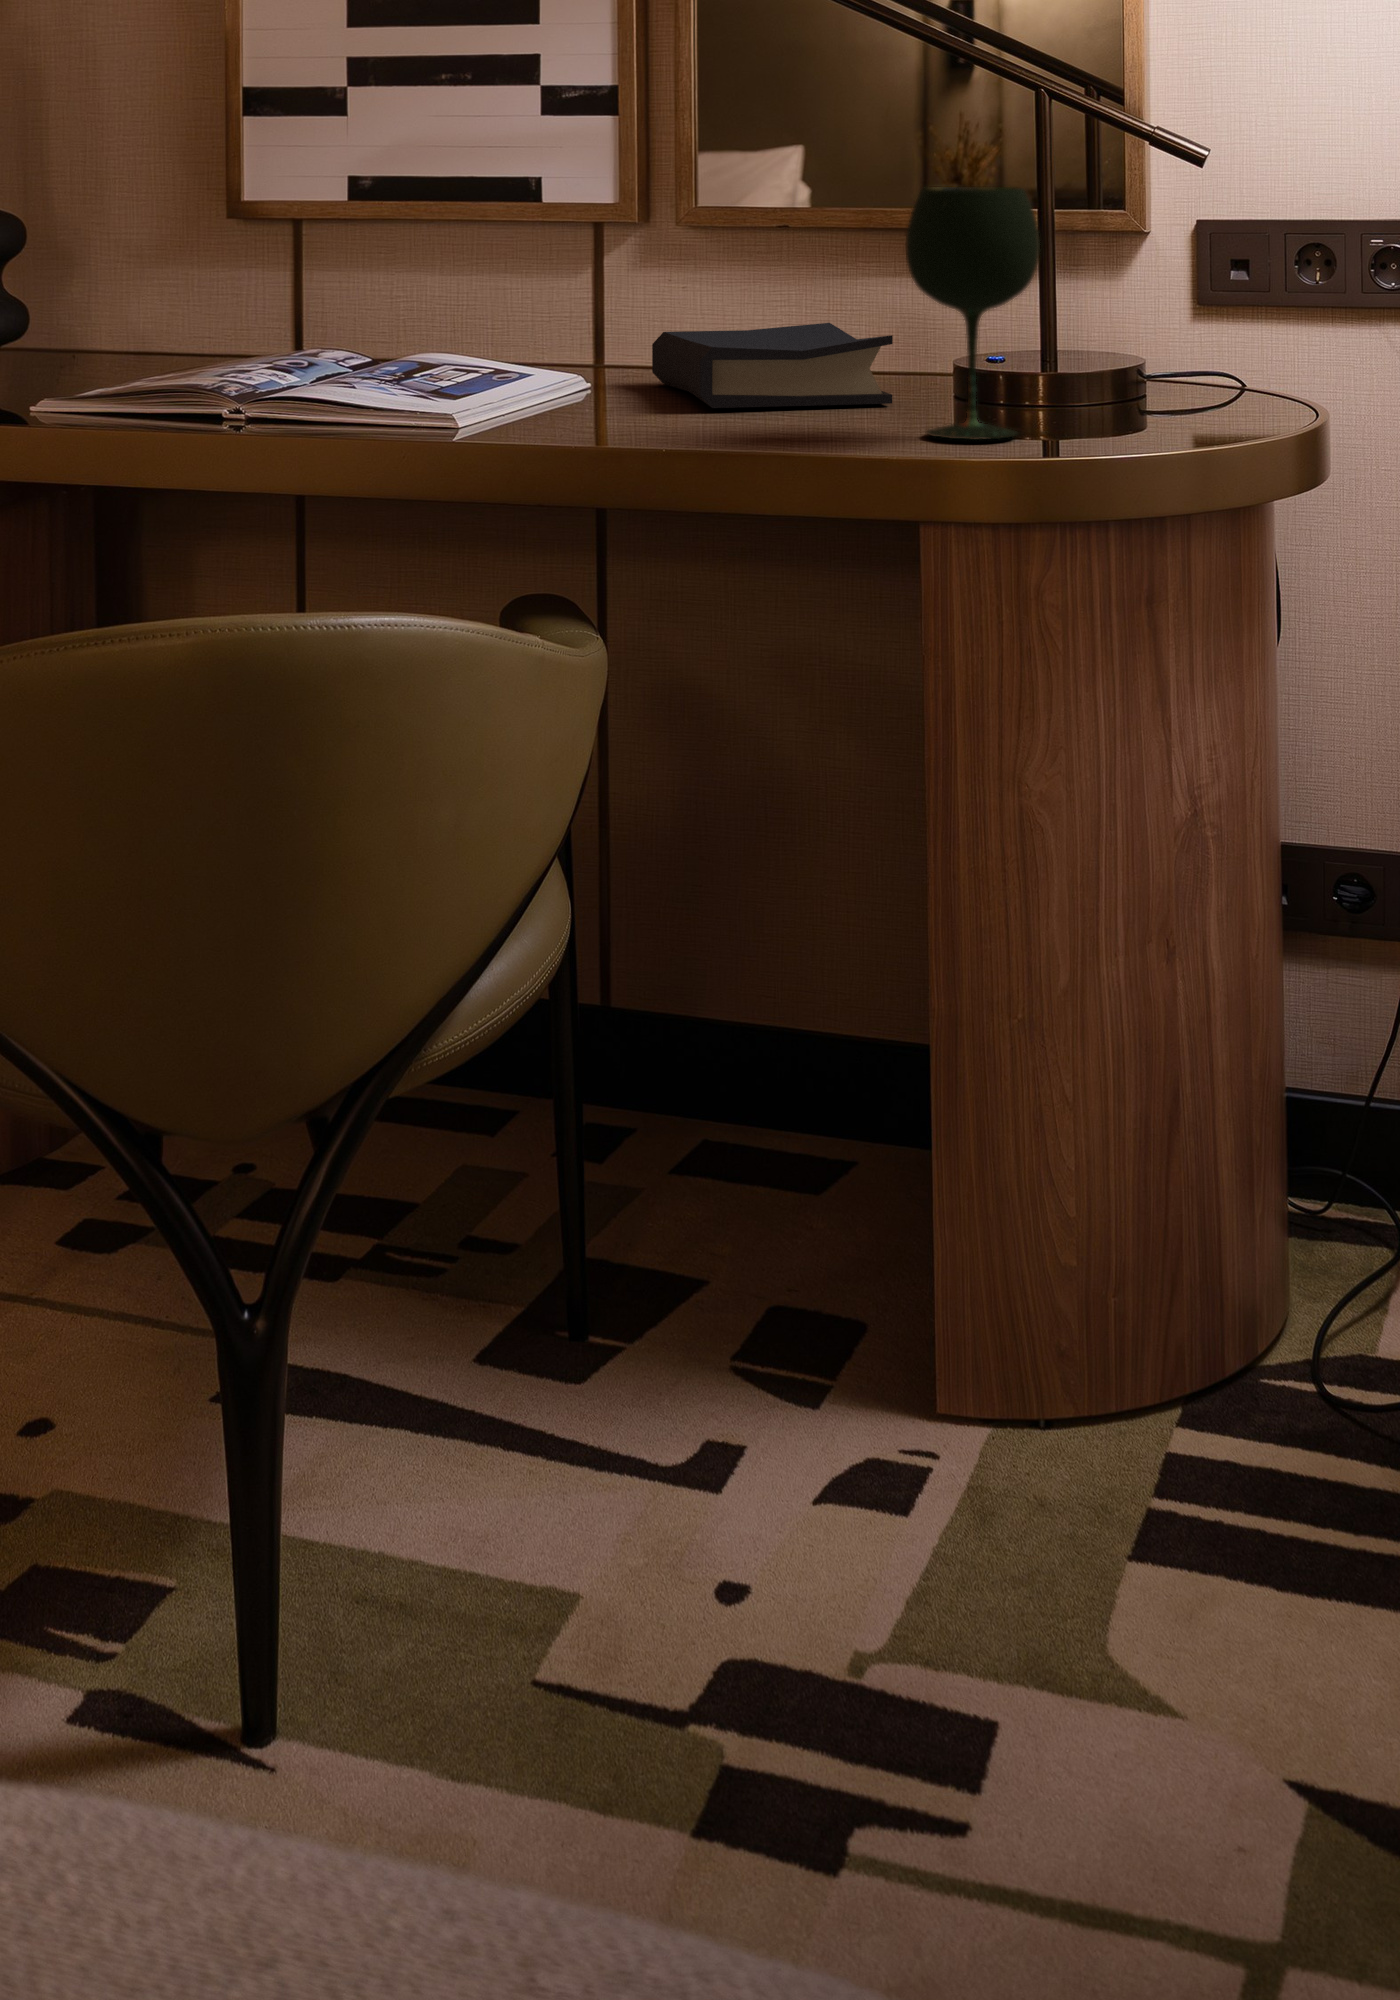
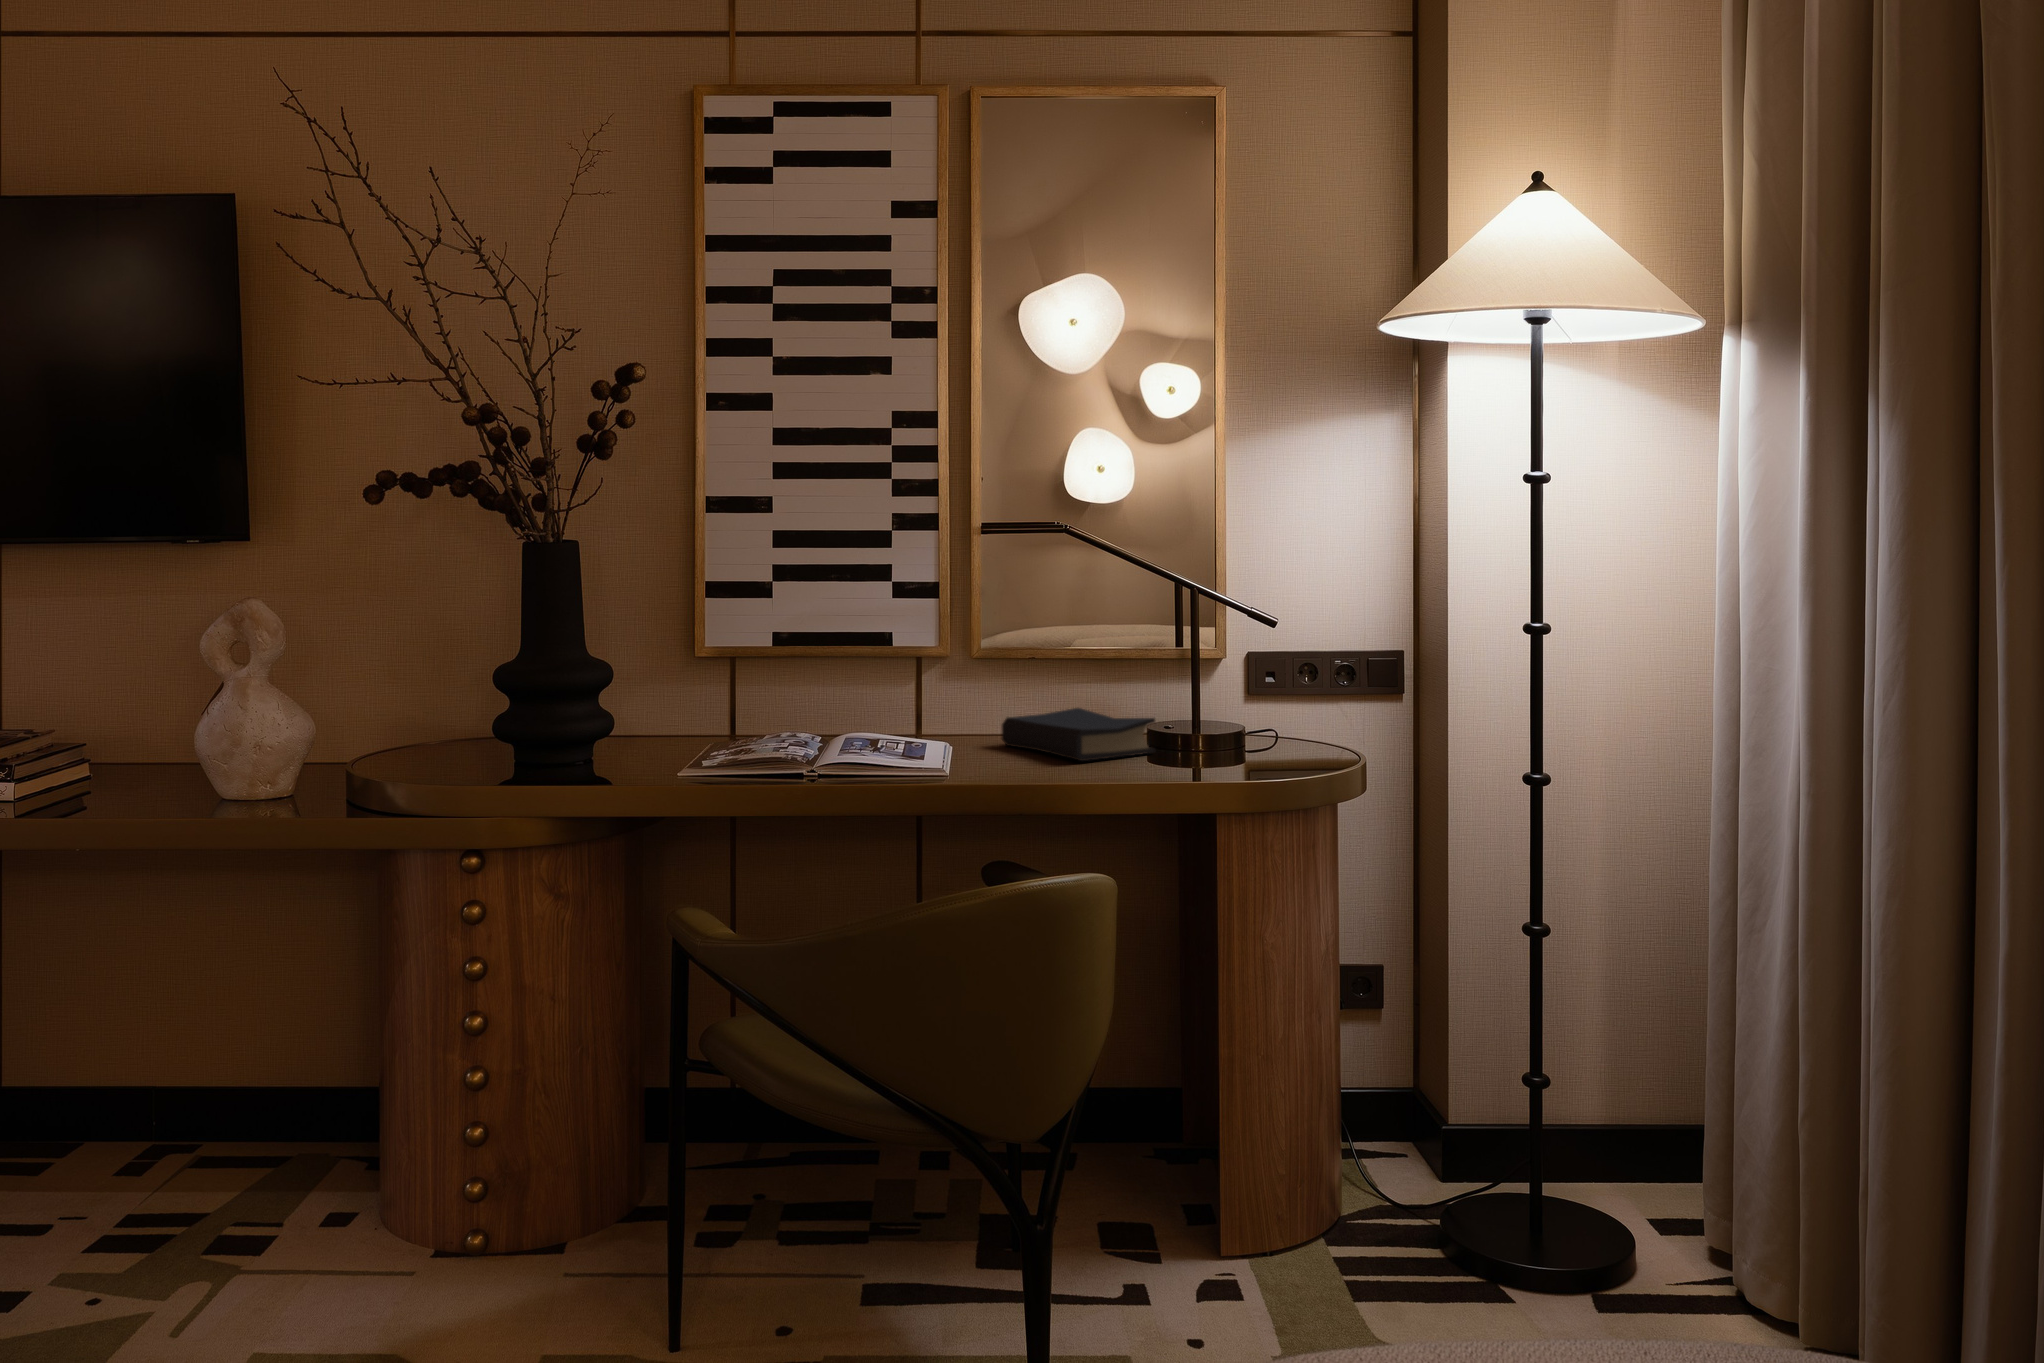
wine glass: present [905,187,1040,440] -> none [1208,646,1275,774]

